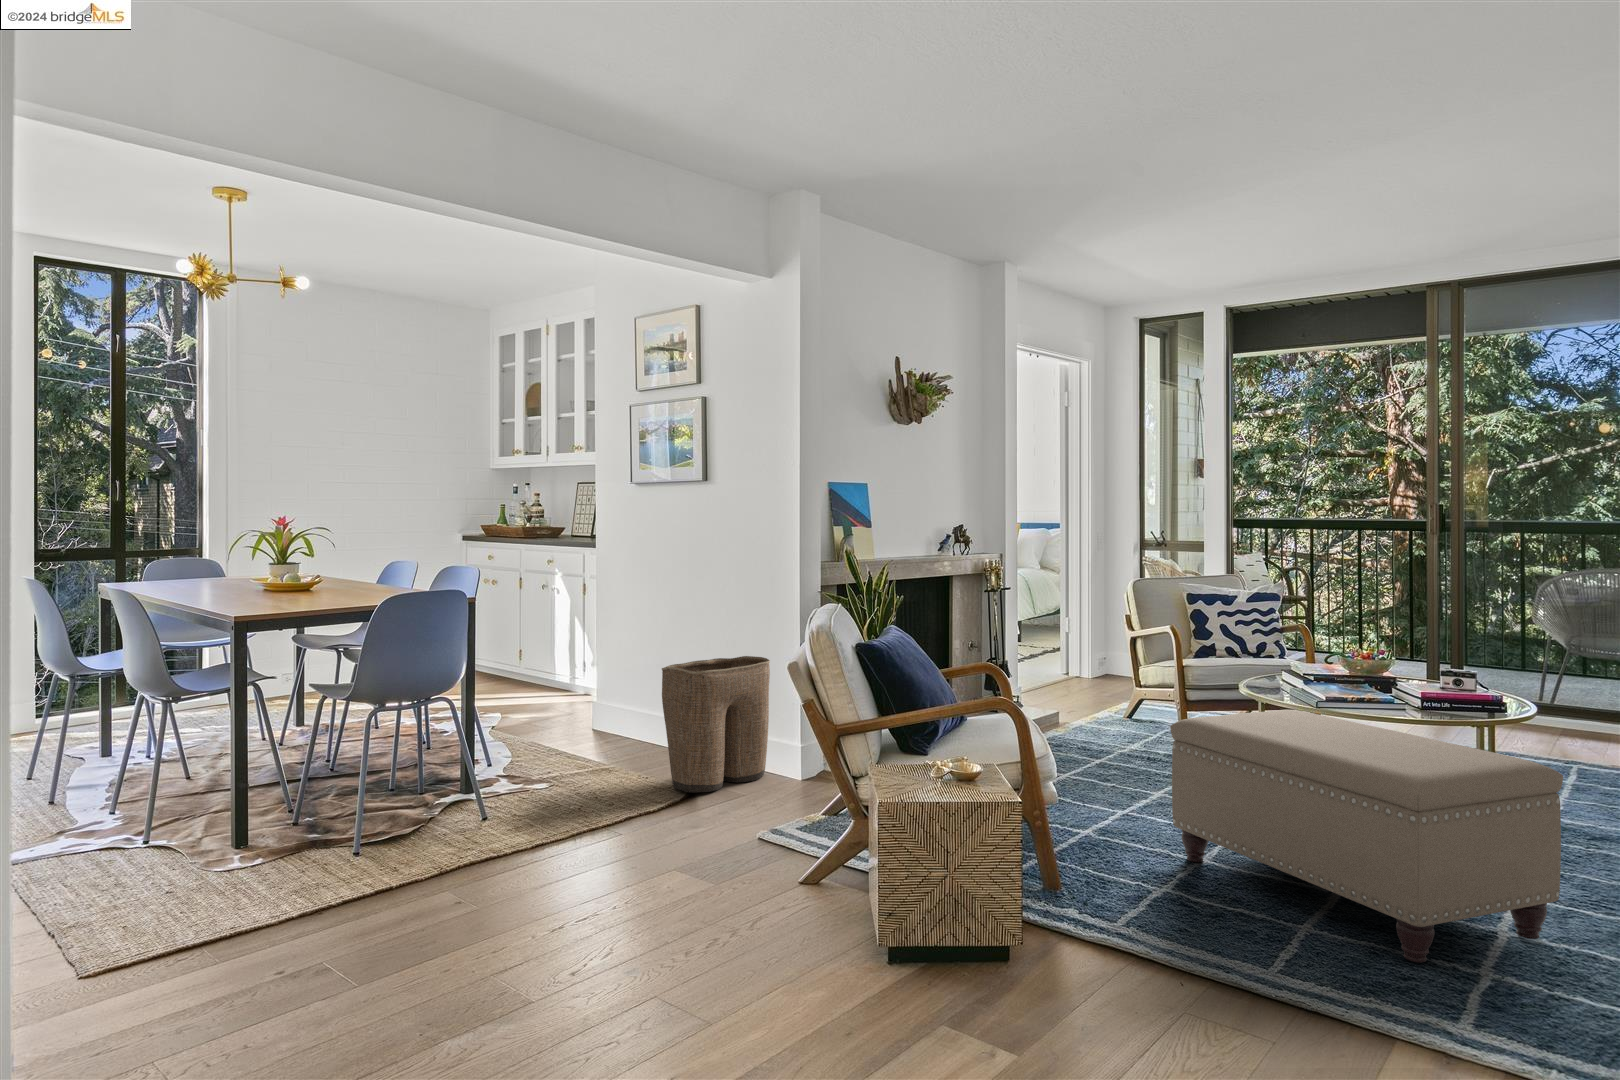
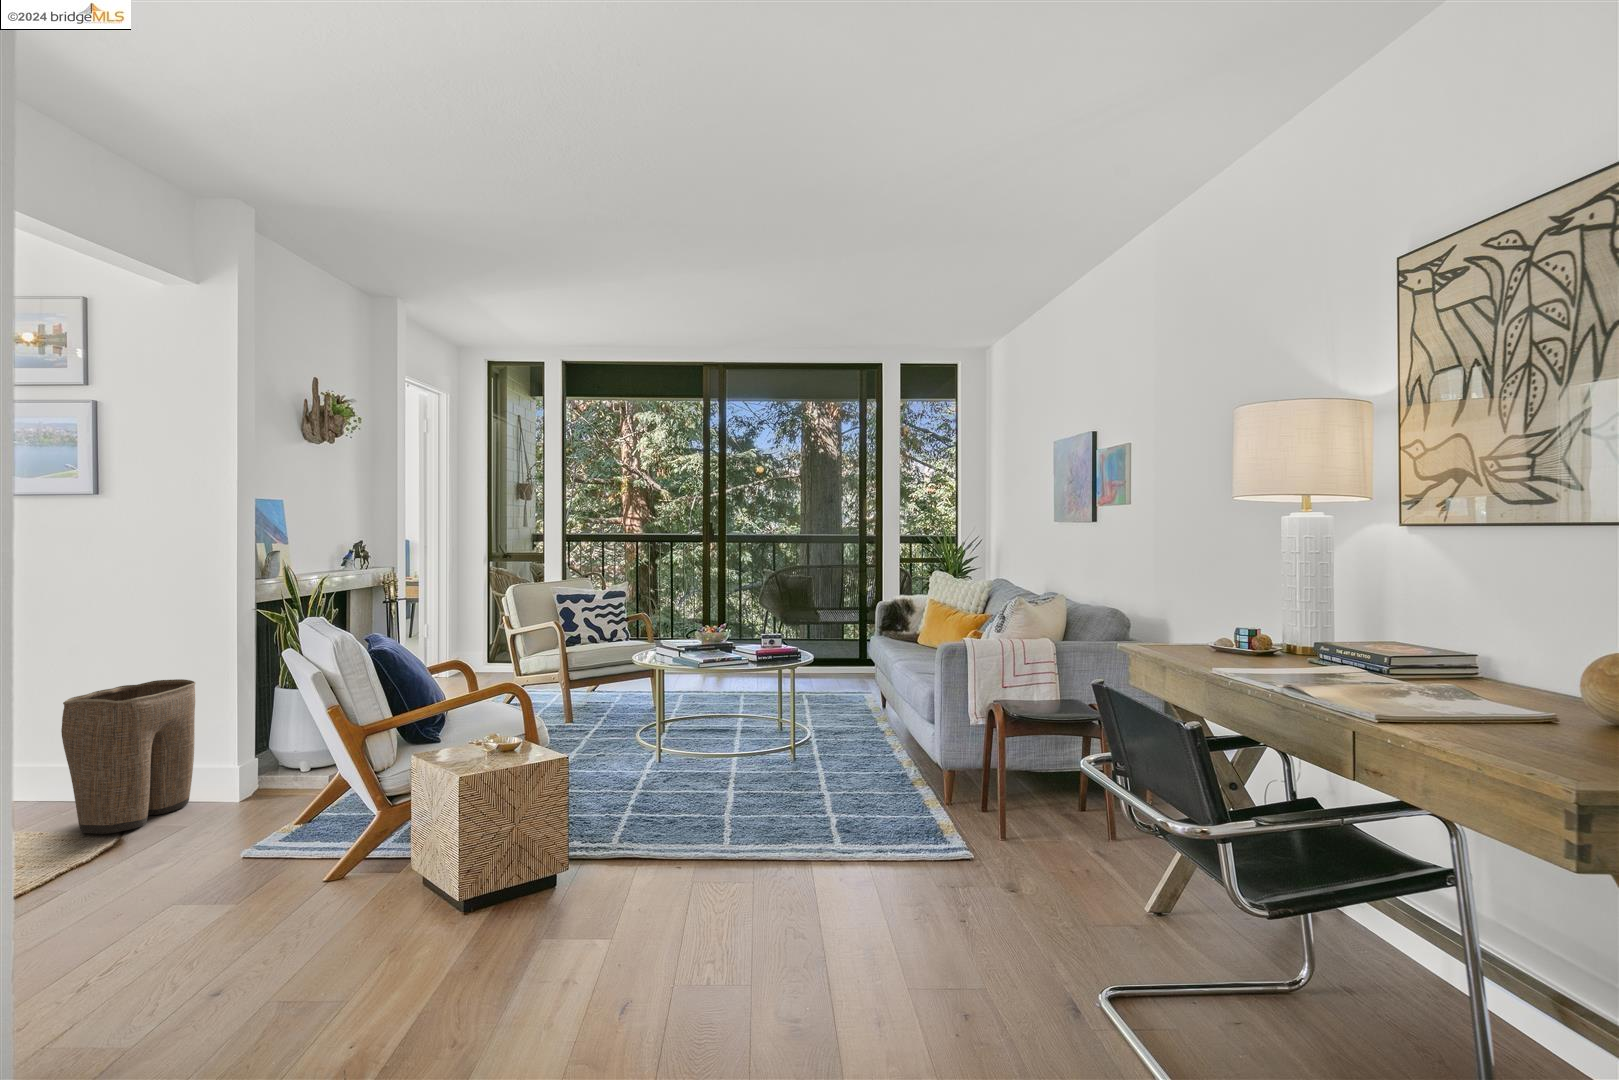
ottoman: present [1170,710,1563,962] -> none [615,674,852,819]

